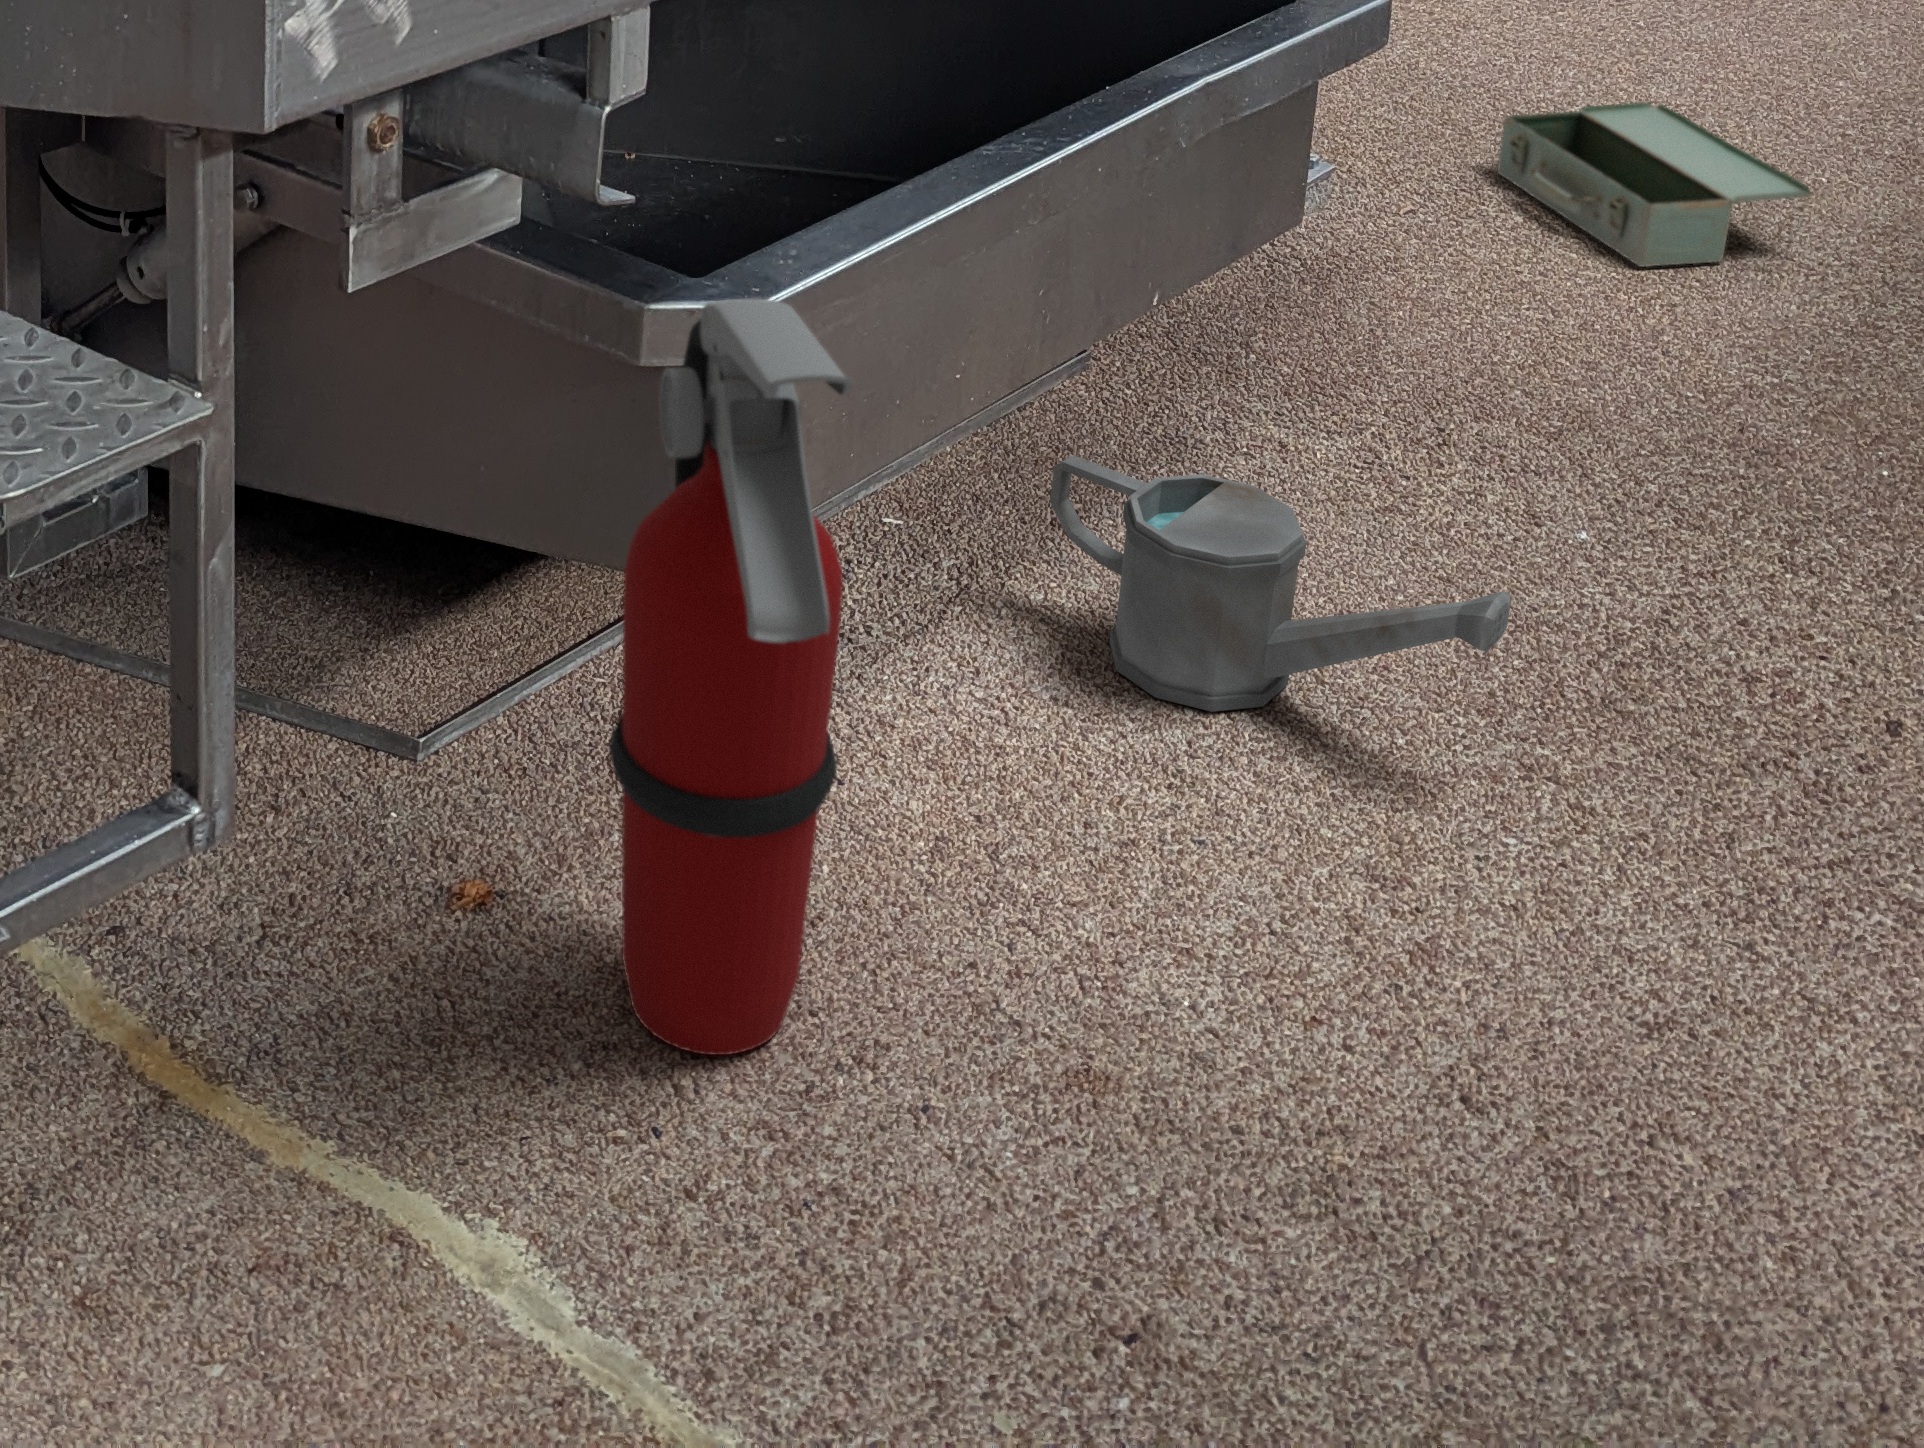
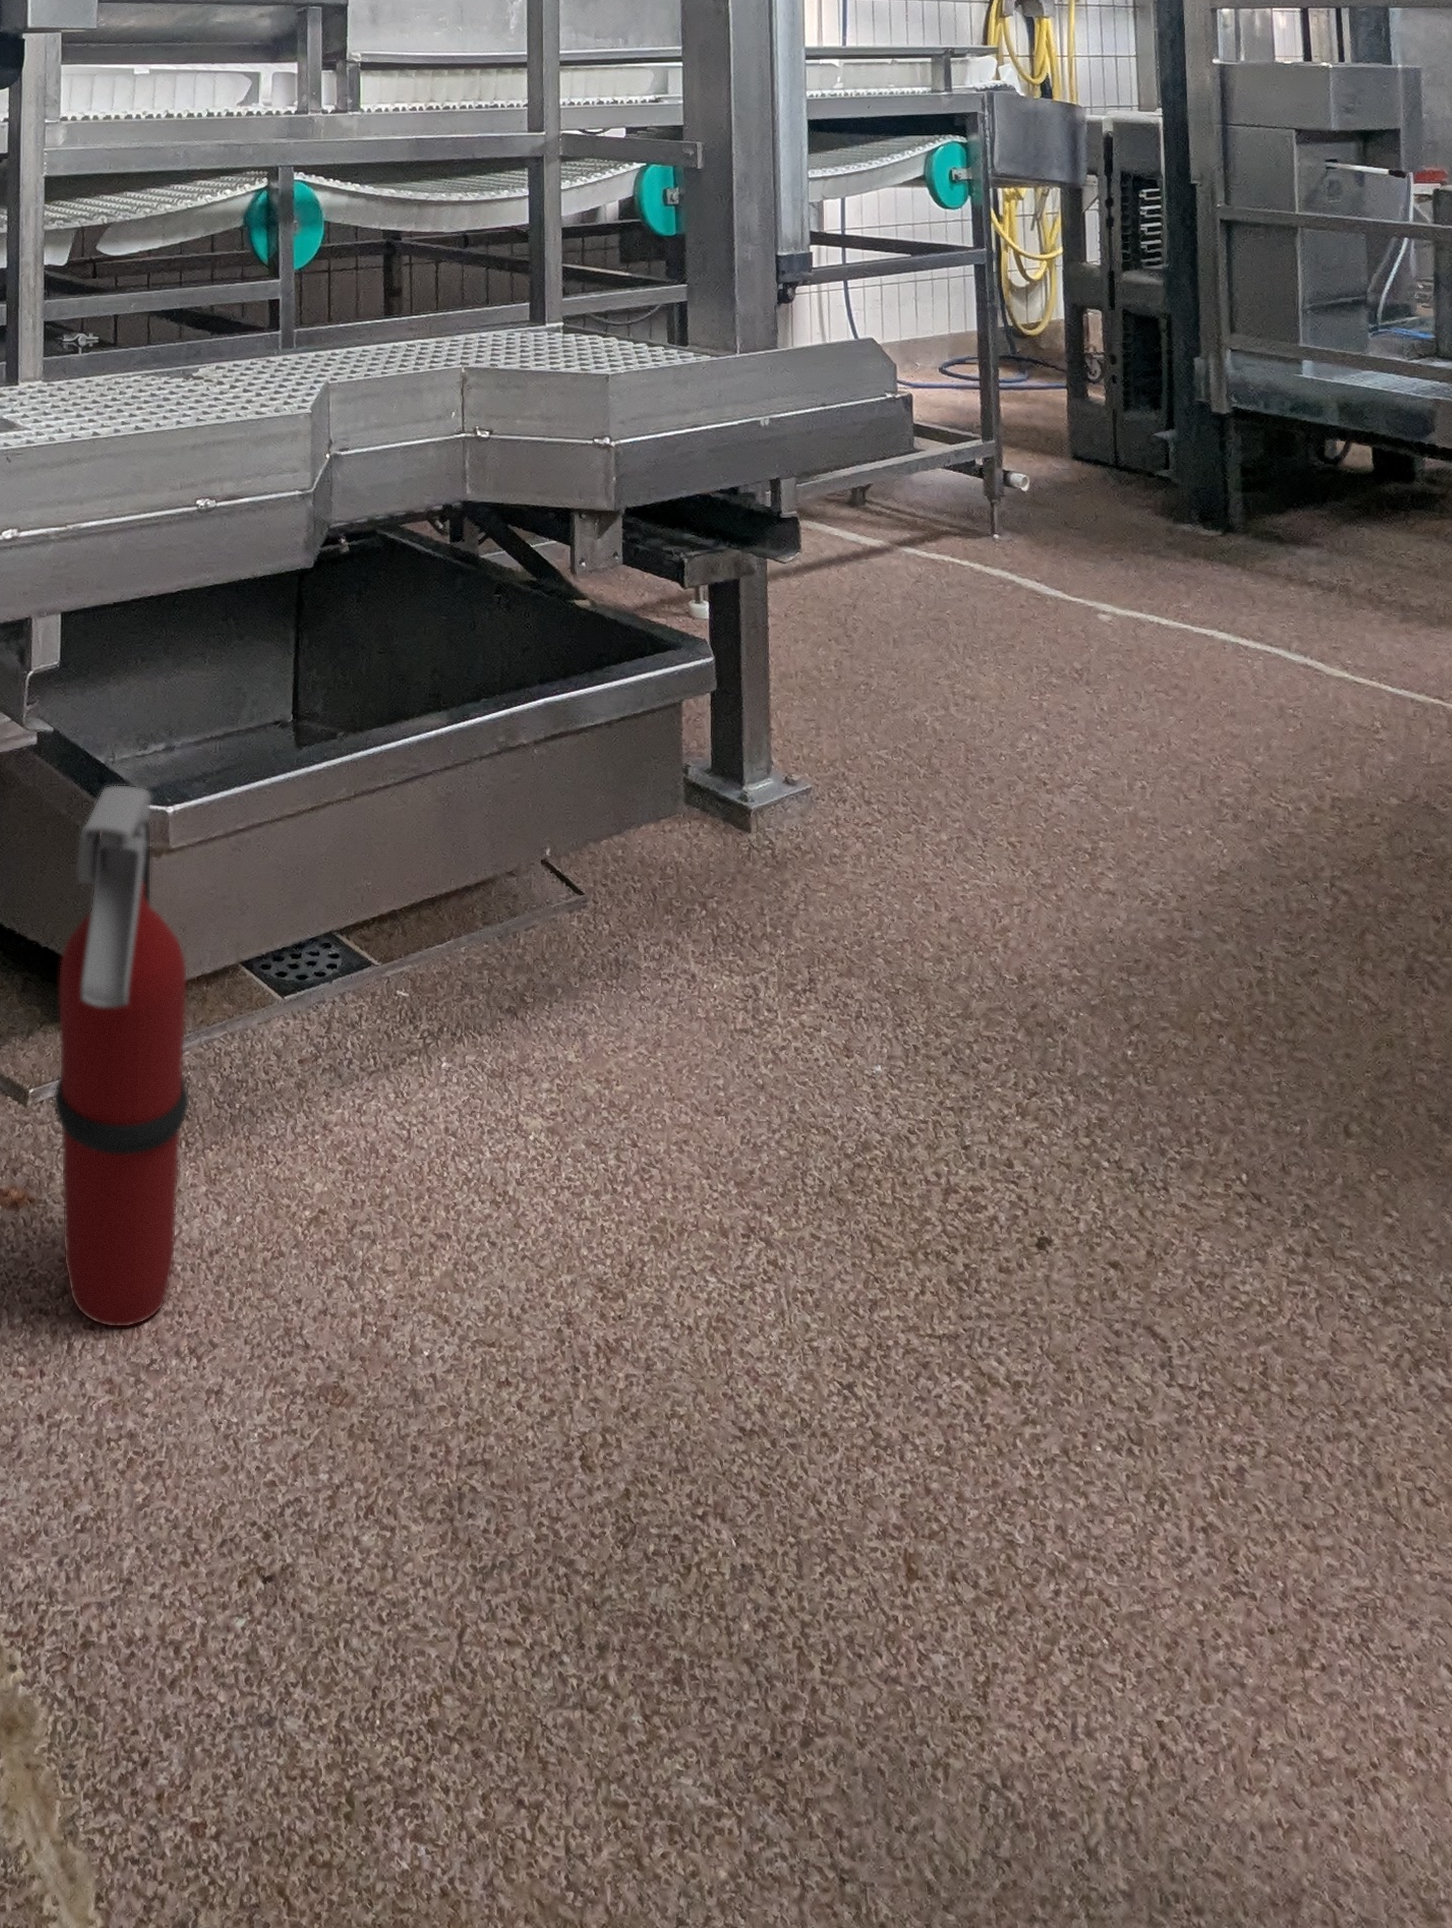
toolbox: present [1497,102,1811,267] -> none [929,757,1130,882]
watering can: present [1050,455,1510,712] -> none [463,948,709,1152]

